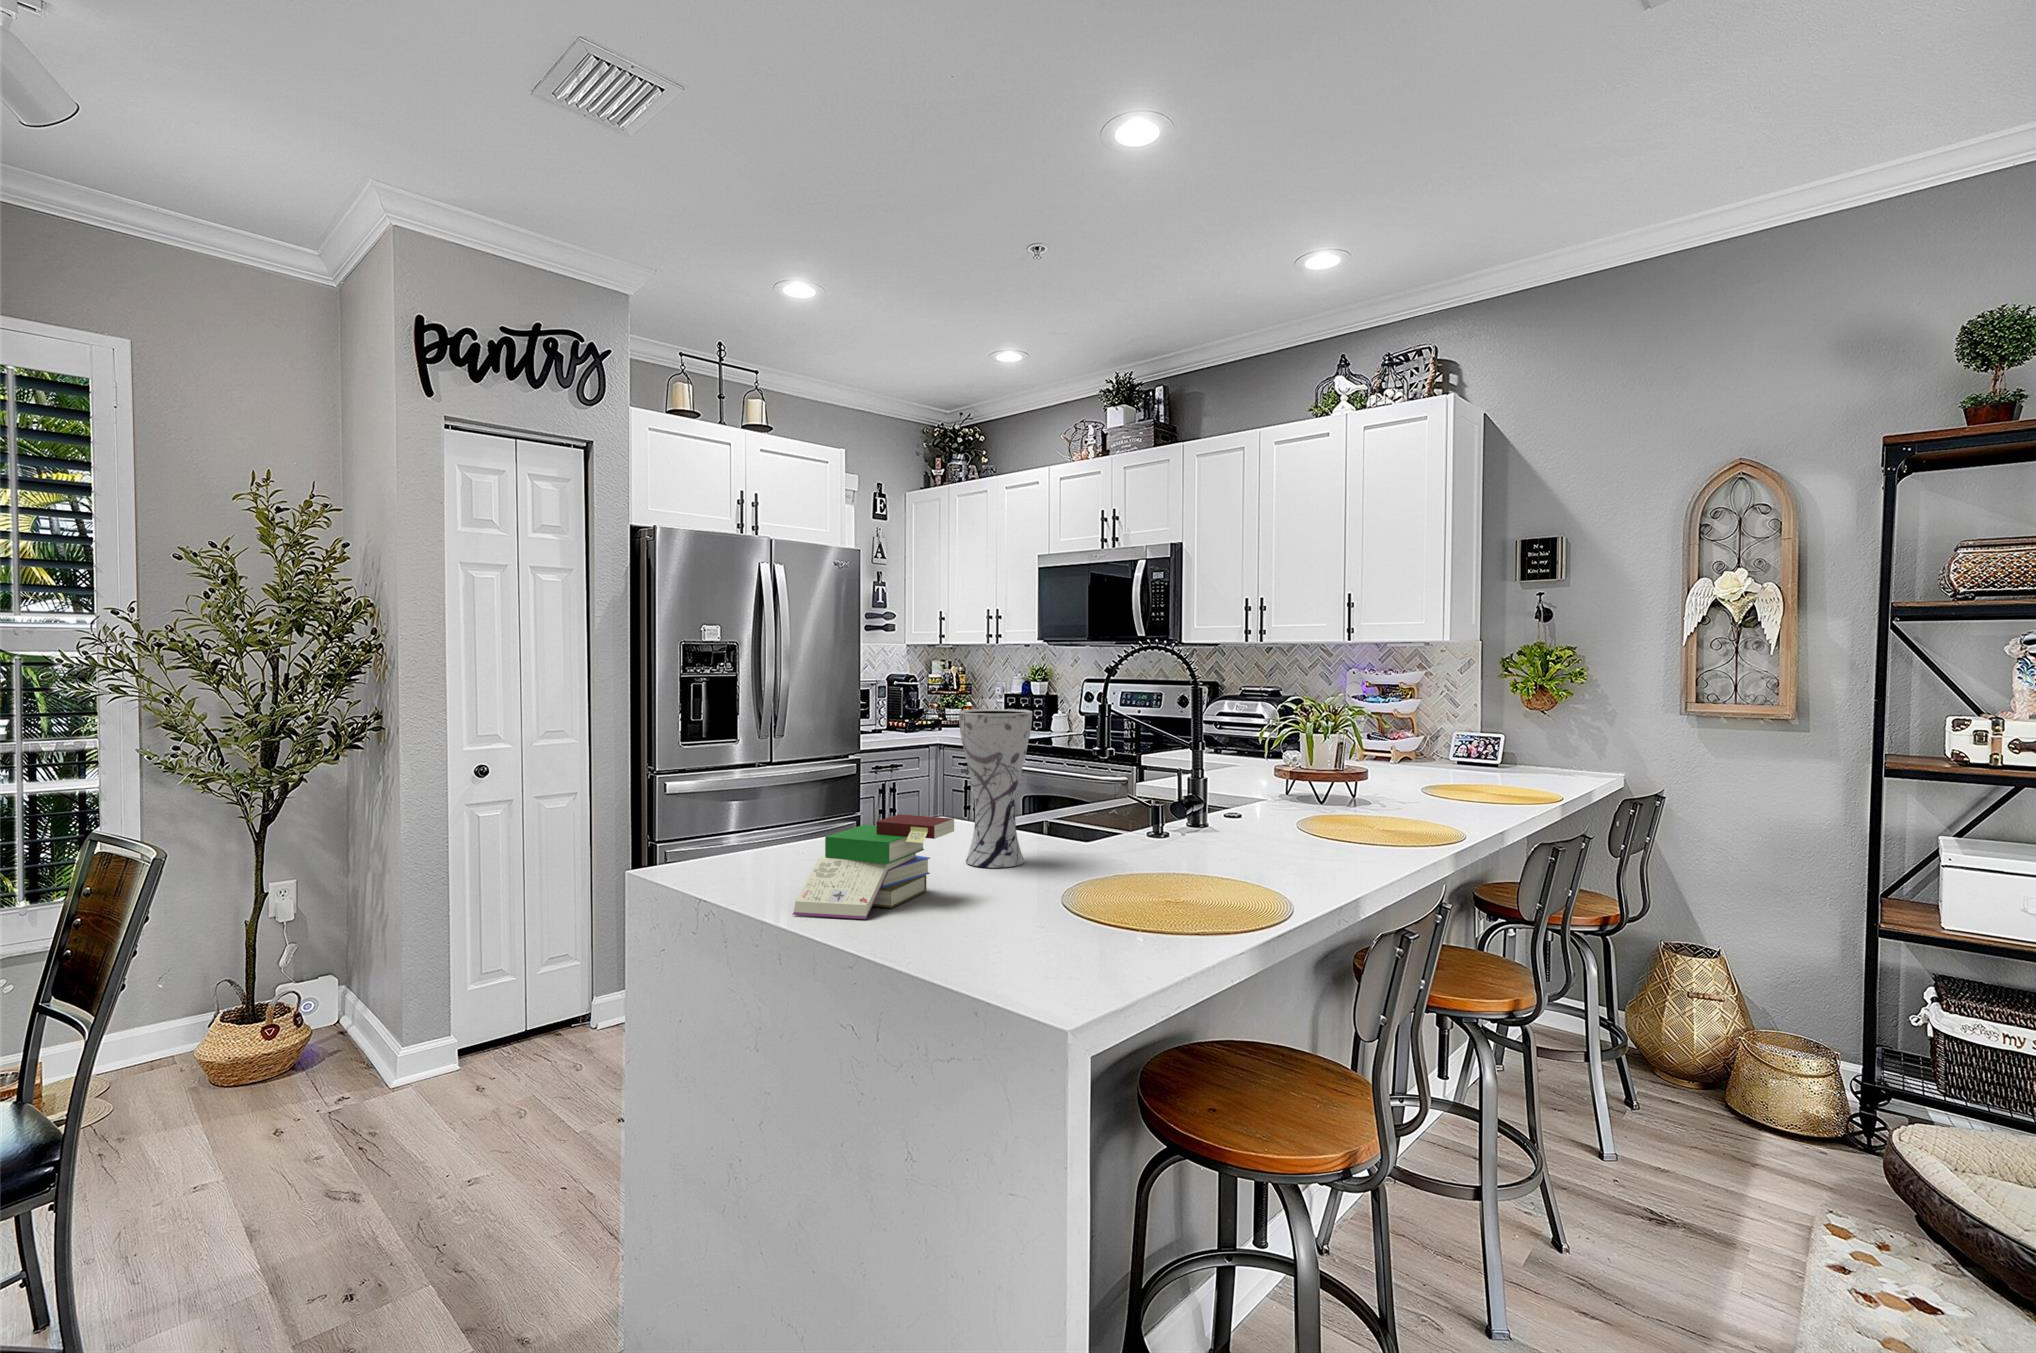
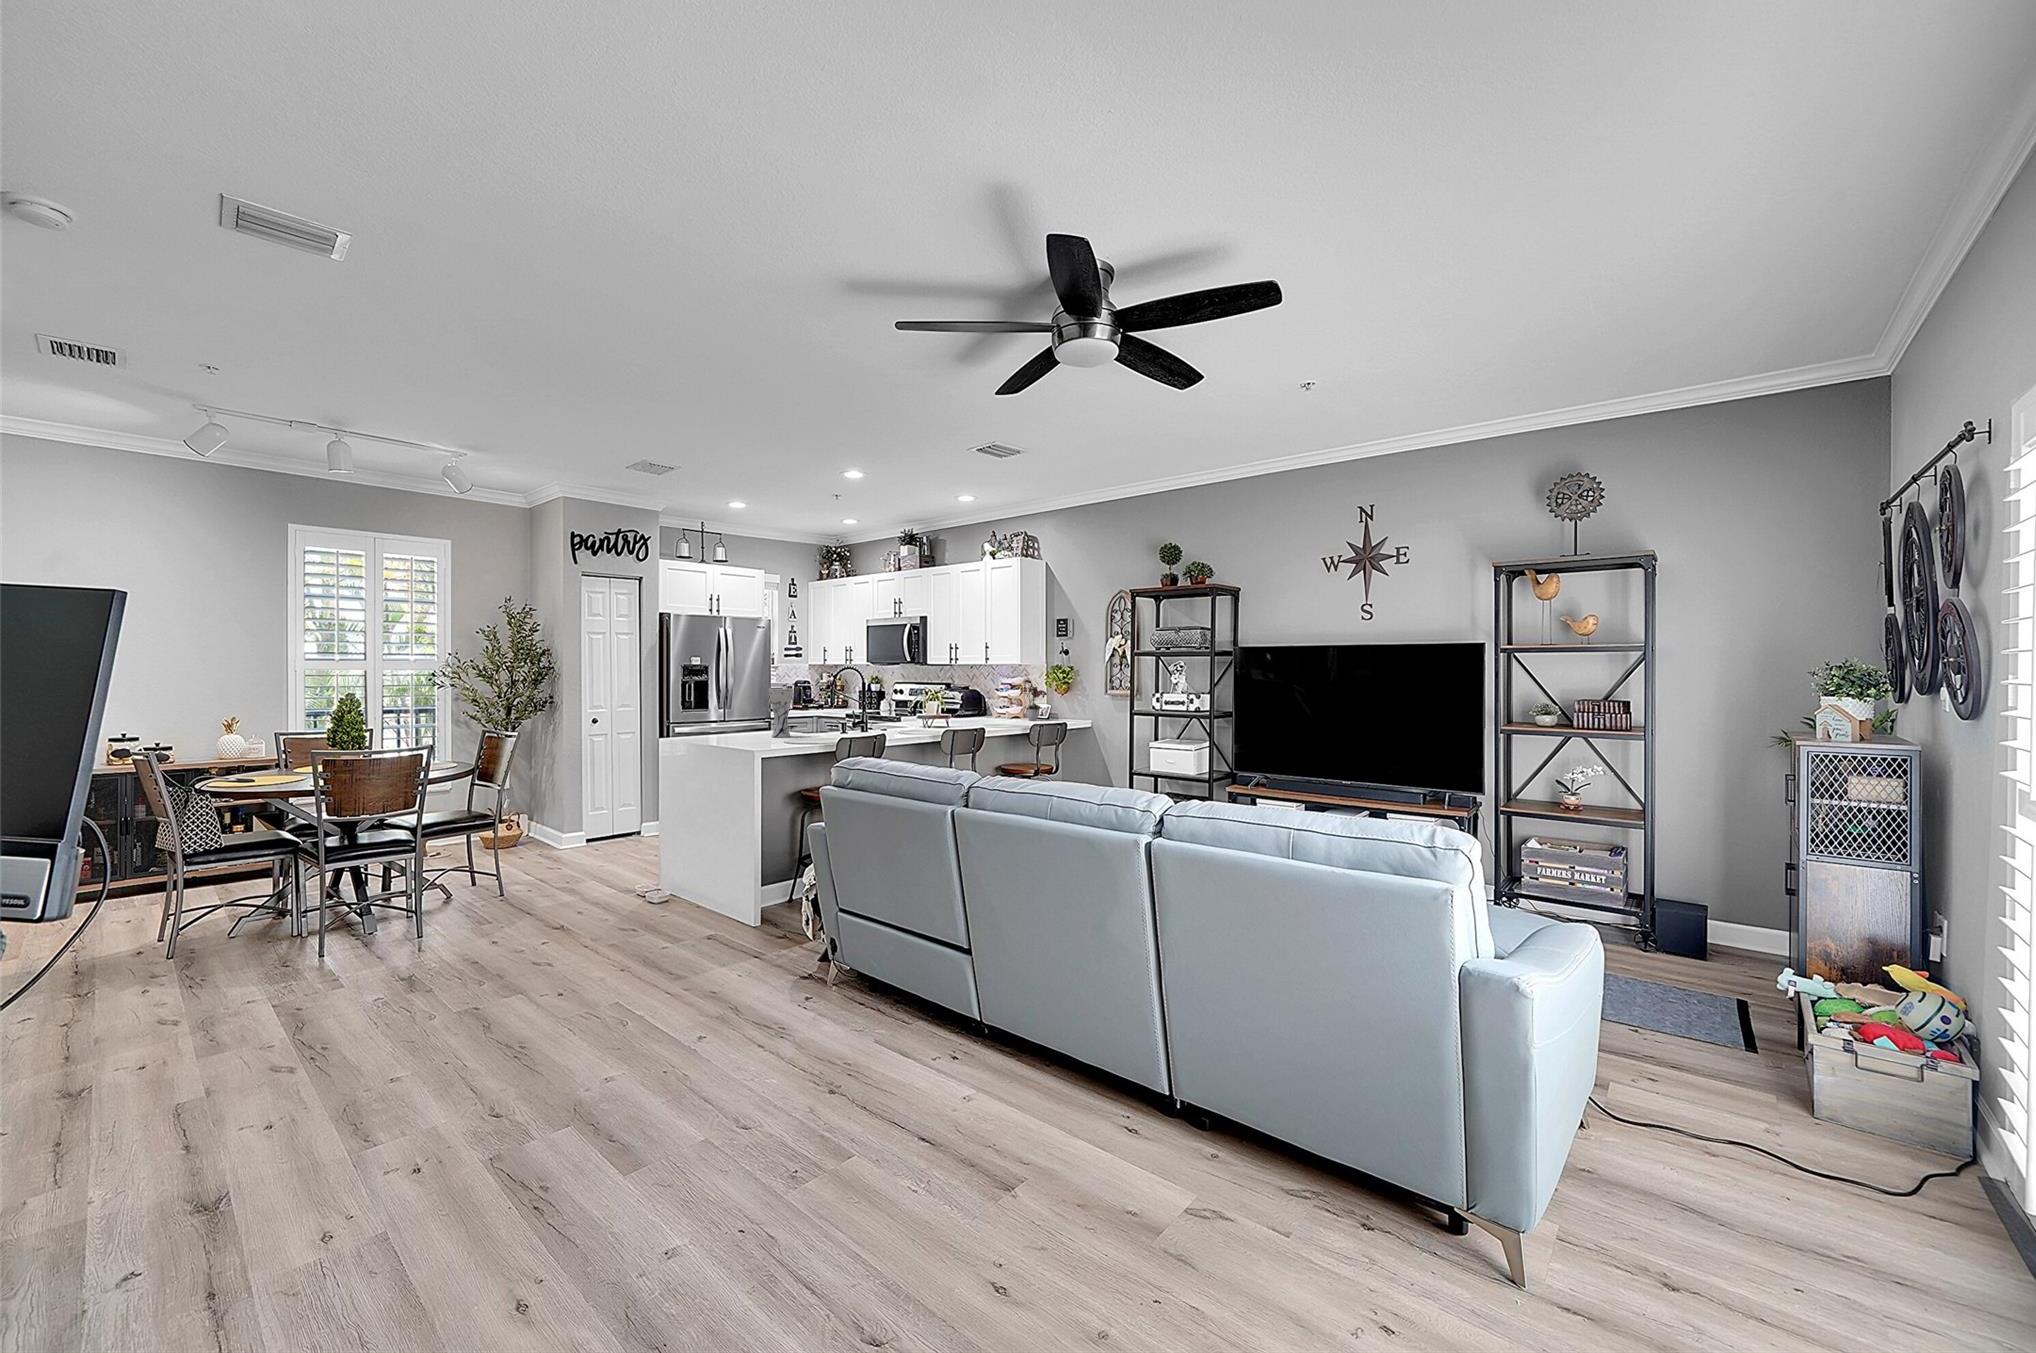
flower arrangement: none [1447,671,1519,772] -> present [1021,679,1047,721]
book: present [793,814,954,919] -> none [710,718,760,743]

